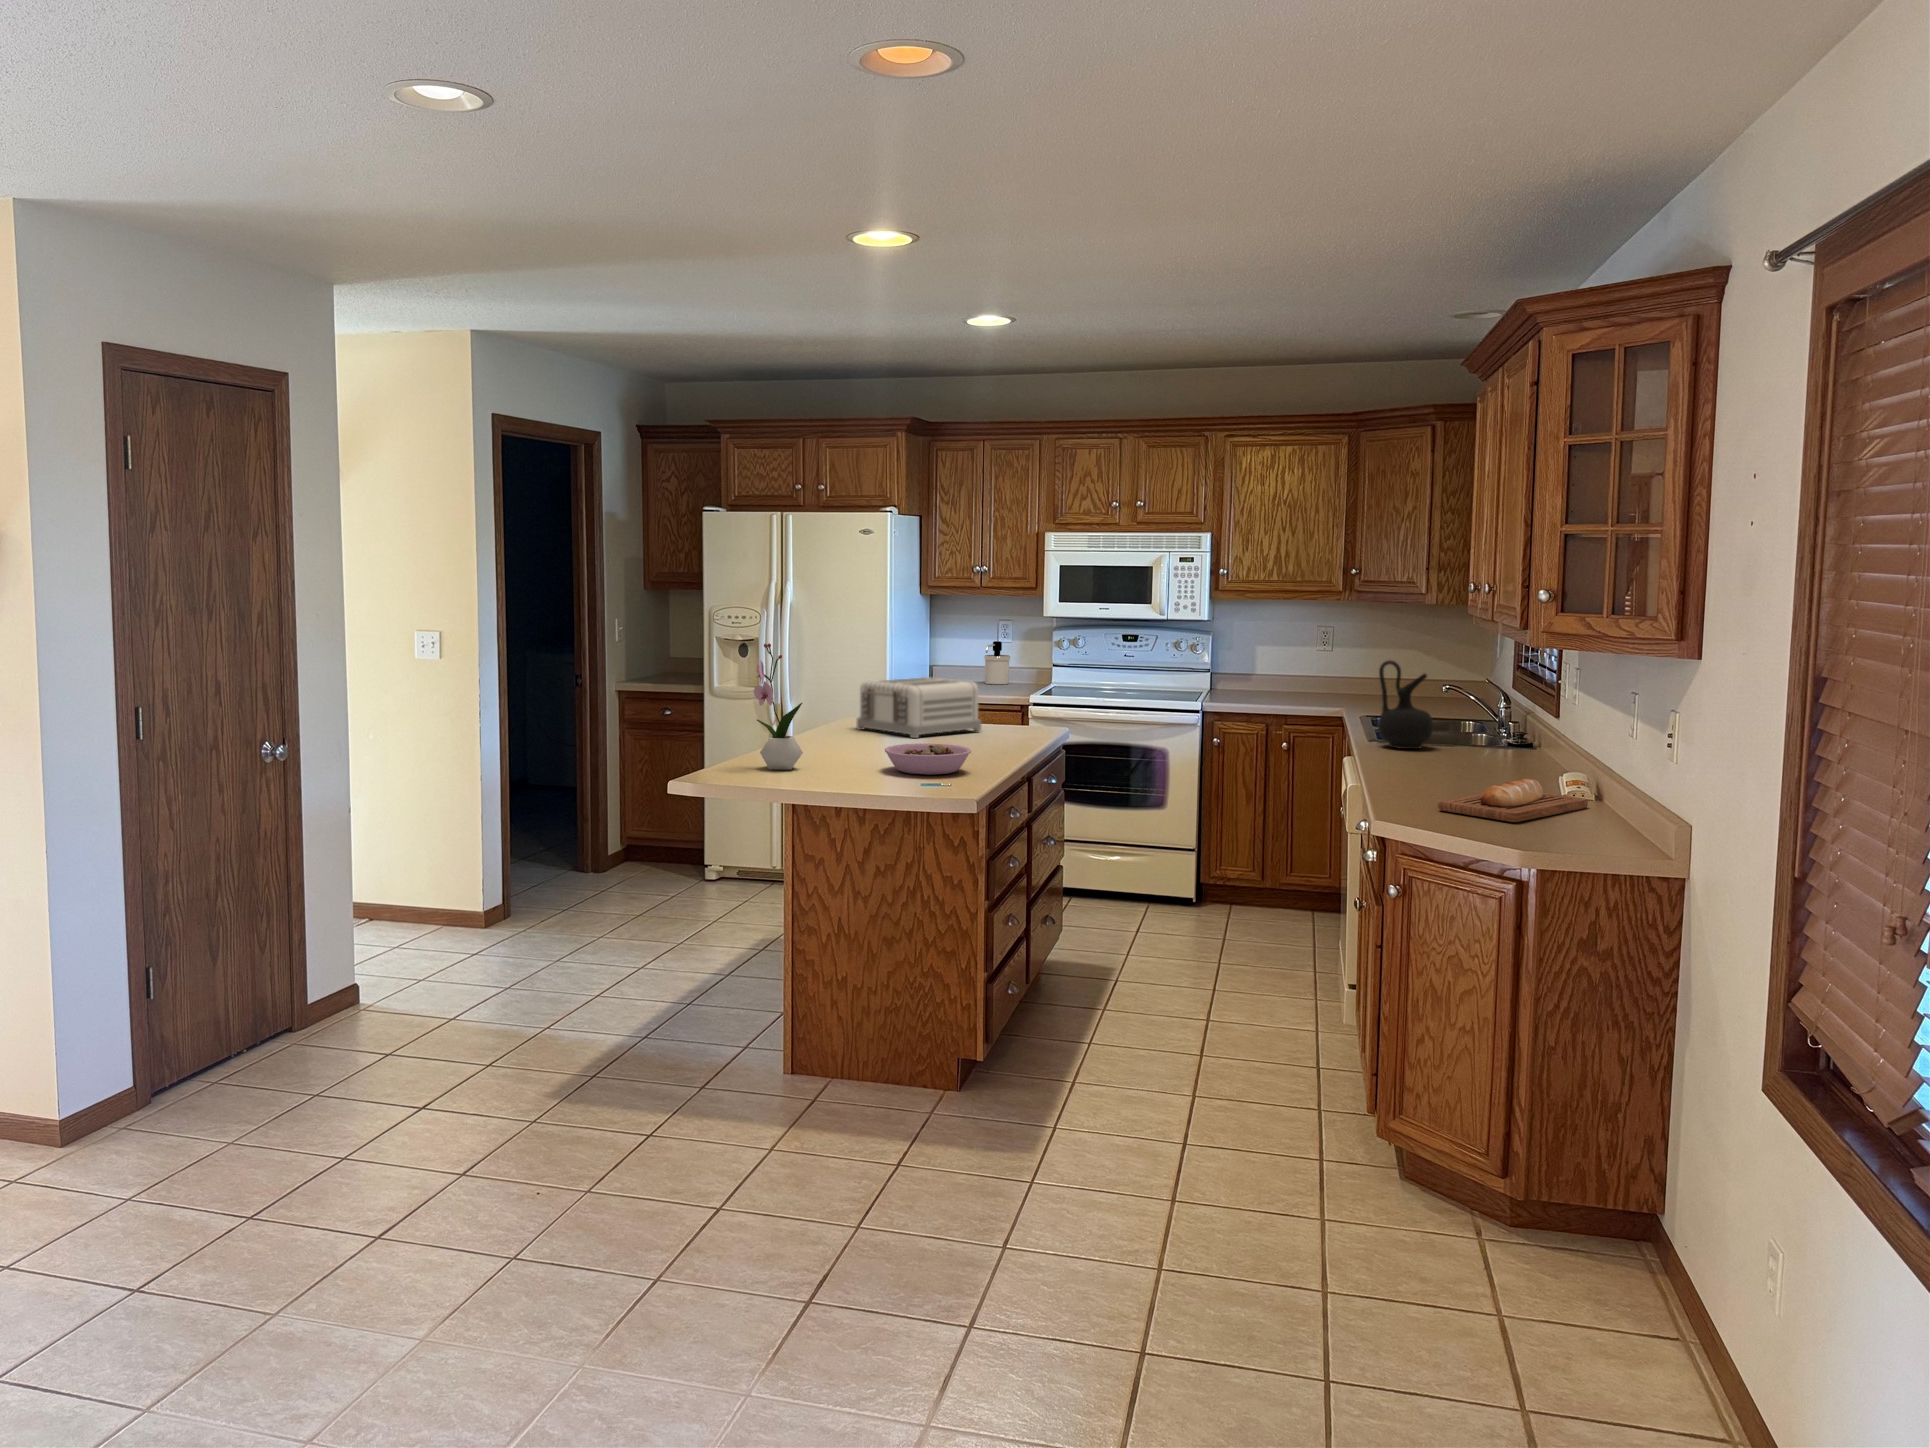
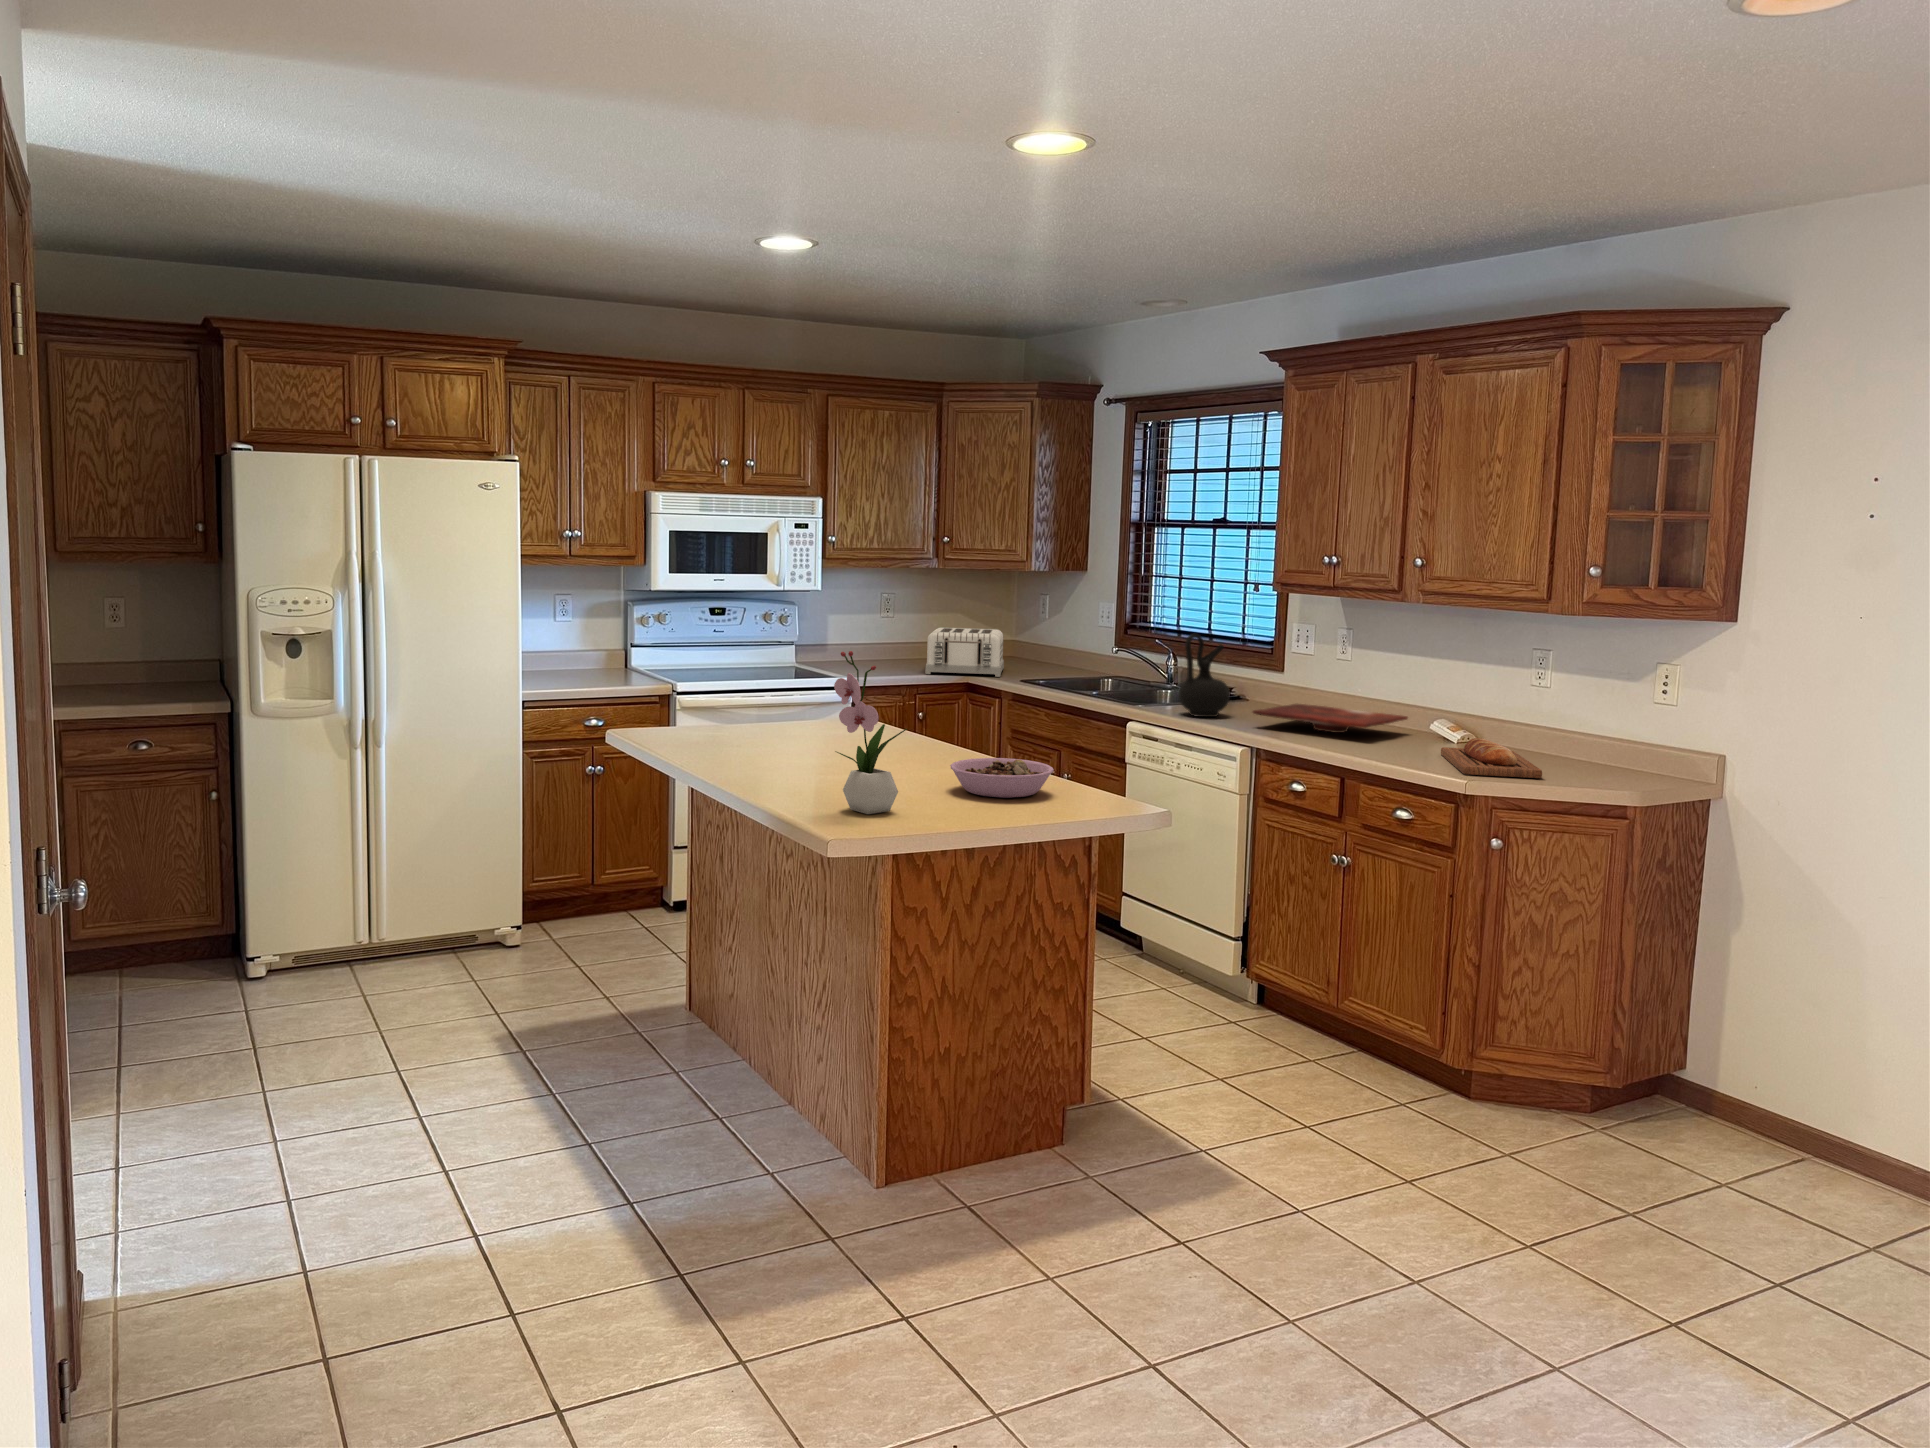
soap dispenser: present [984,641,1010,684] -> none [566,621,599,674]
toaster: present [857,677,981,738] -> present [925,627,1004,677]
cutting board: none [1406,741,1570,771] -> present [1253,704,1408,733]

